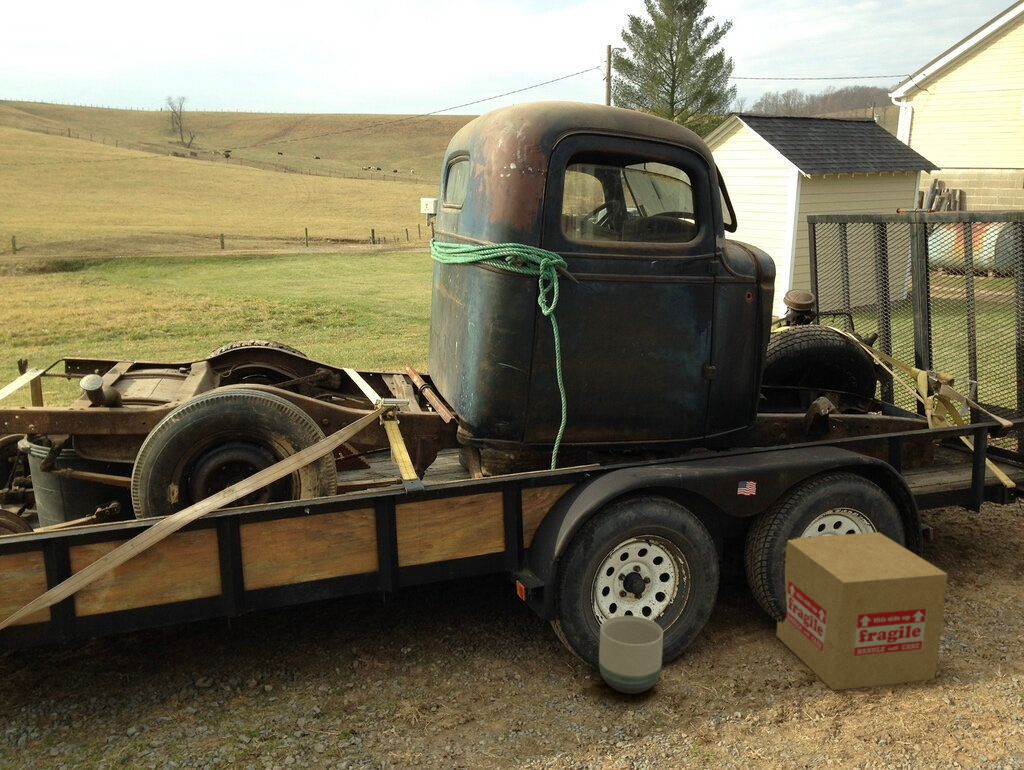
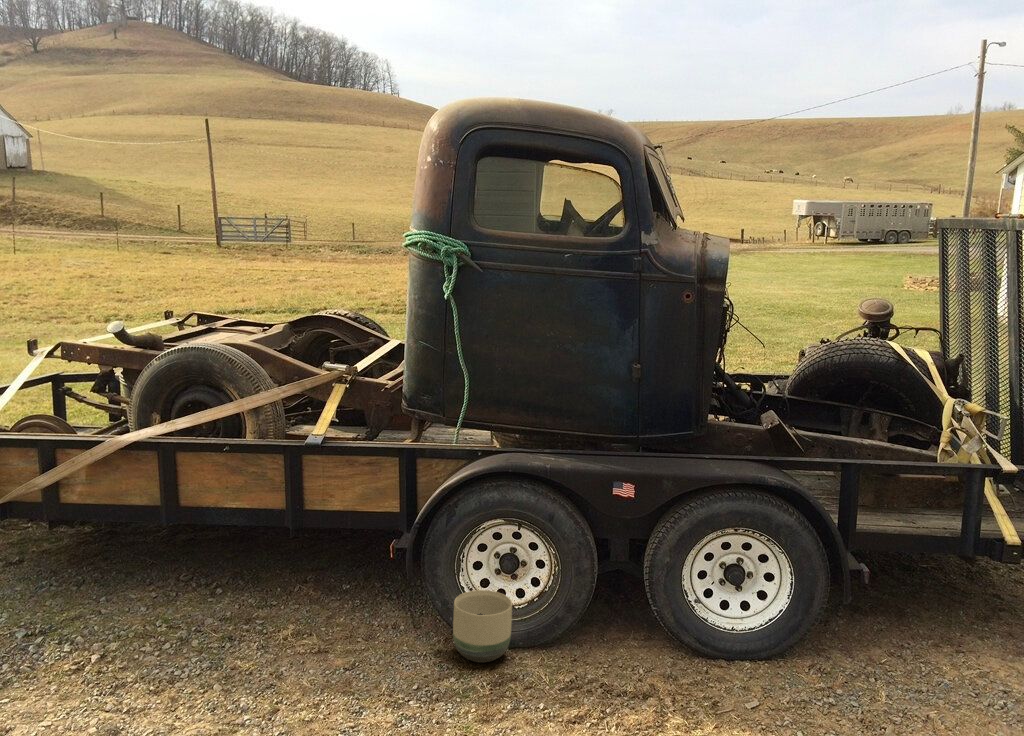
cardboard box: present [776,532,948,690] -> none [667,549,802,722]

